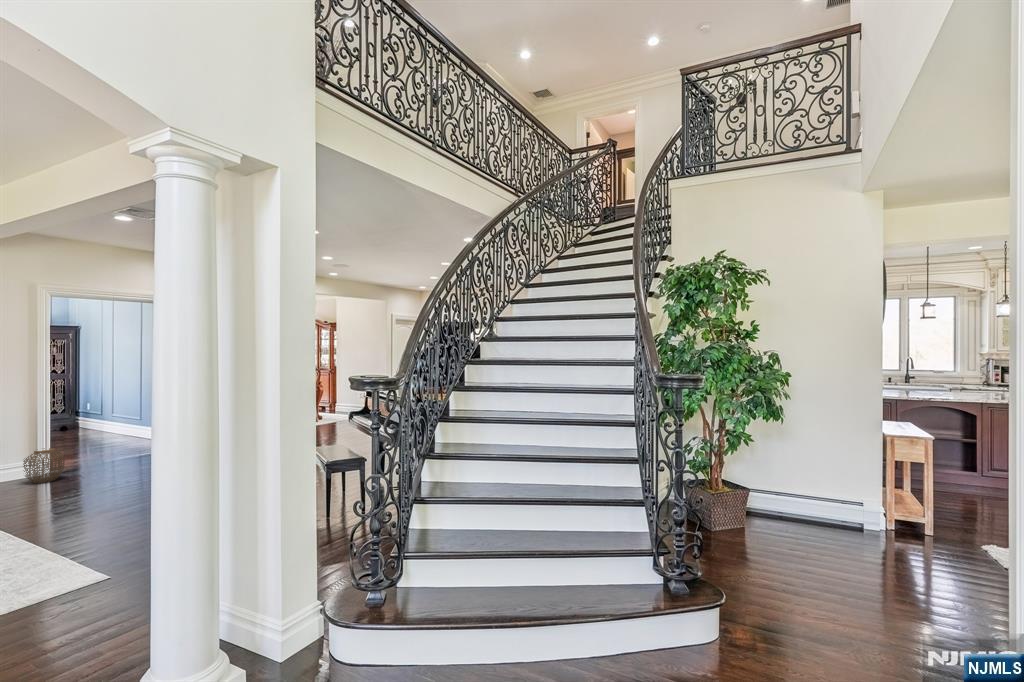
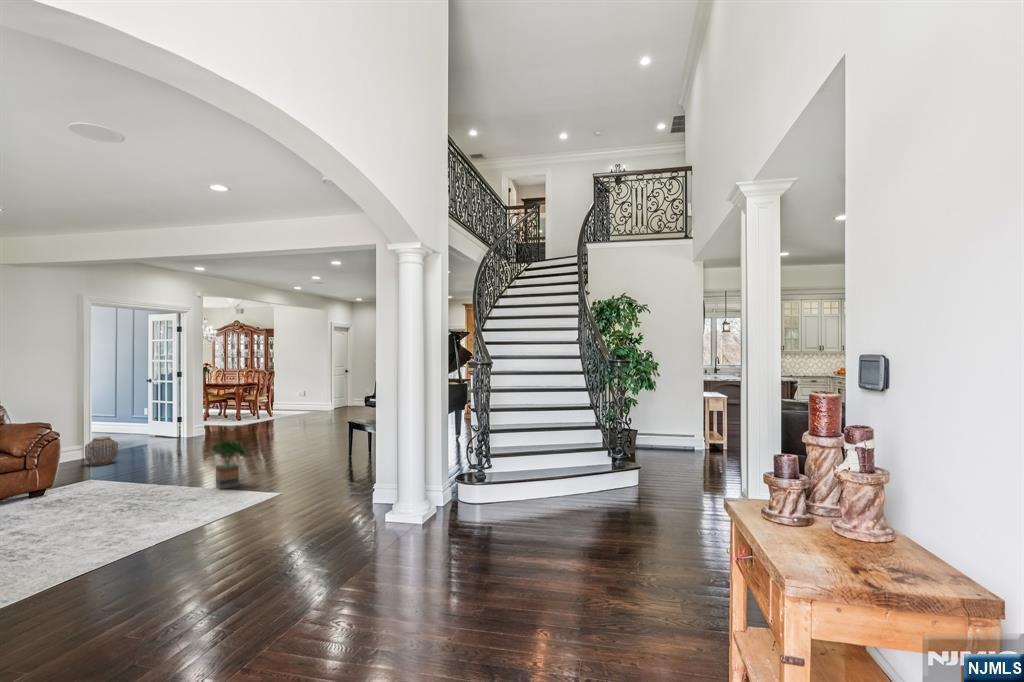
potted tree: none [66,473,122,546] -> present [211,441,246,489]

